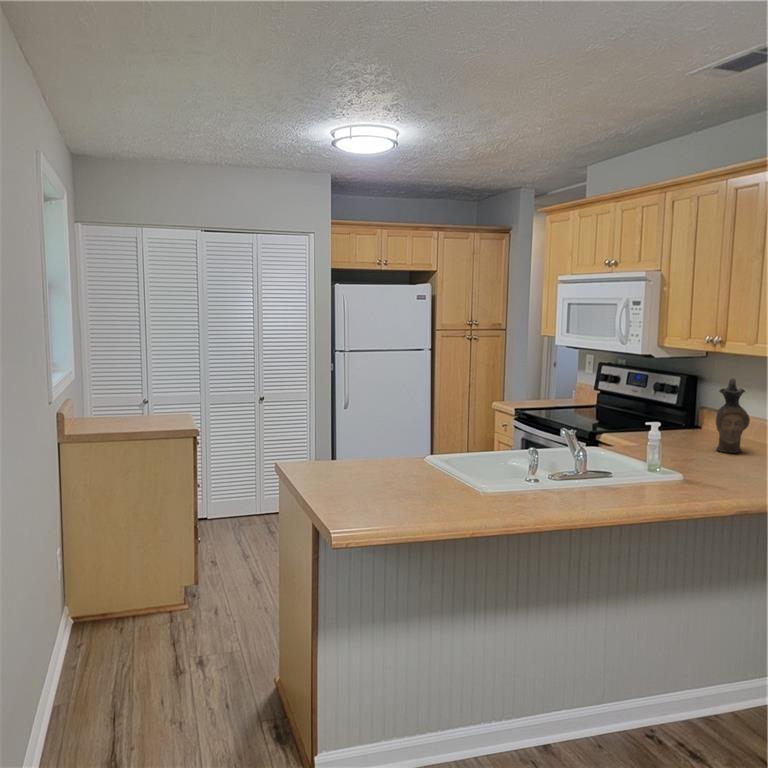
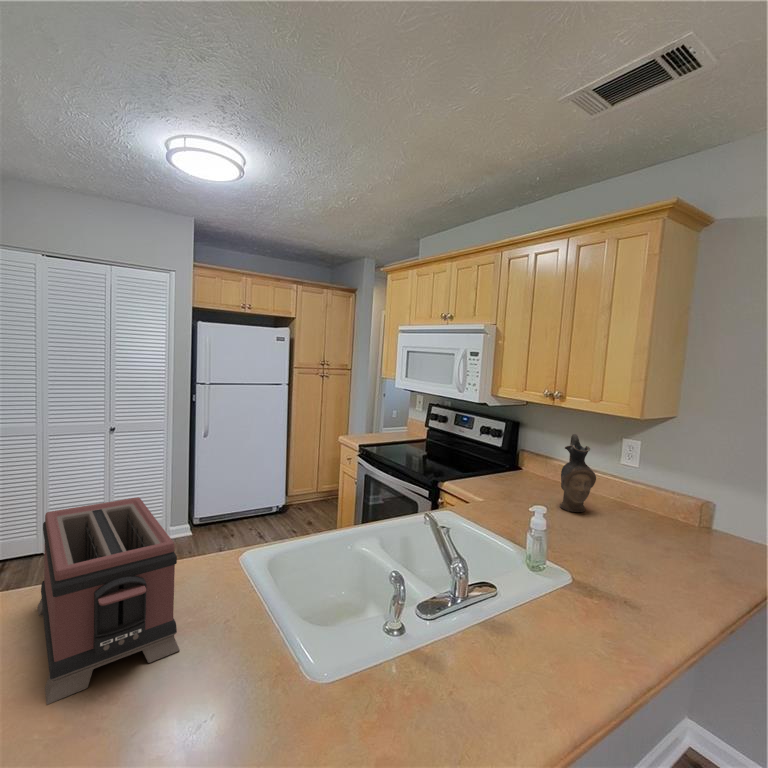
toaster: none [319,409,408,489] -> present [38,497,180,704]

